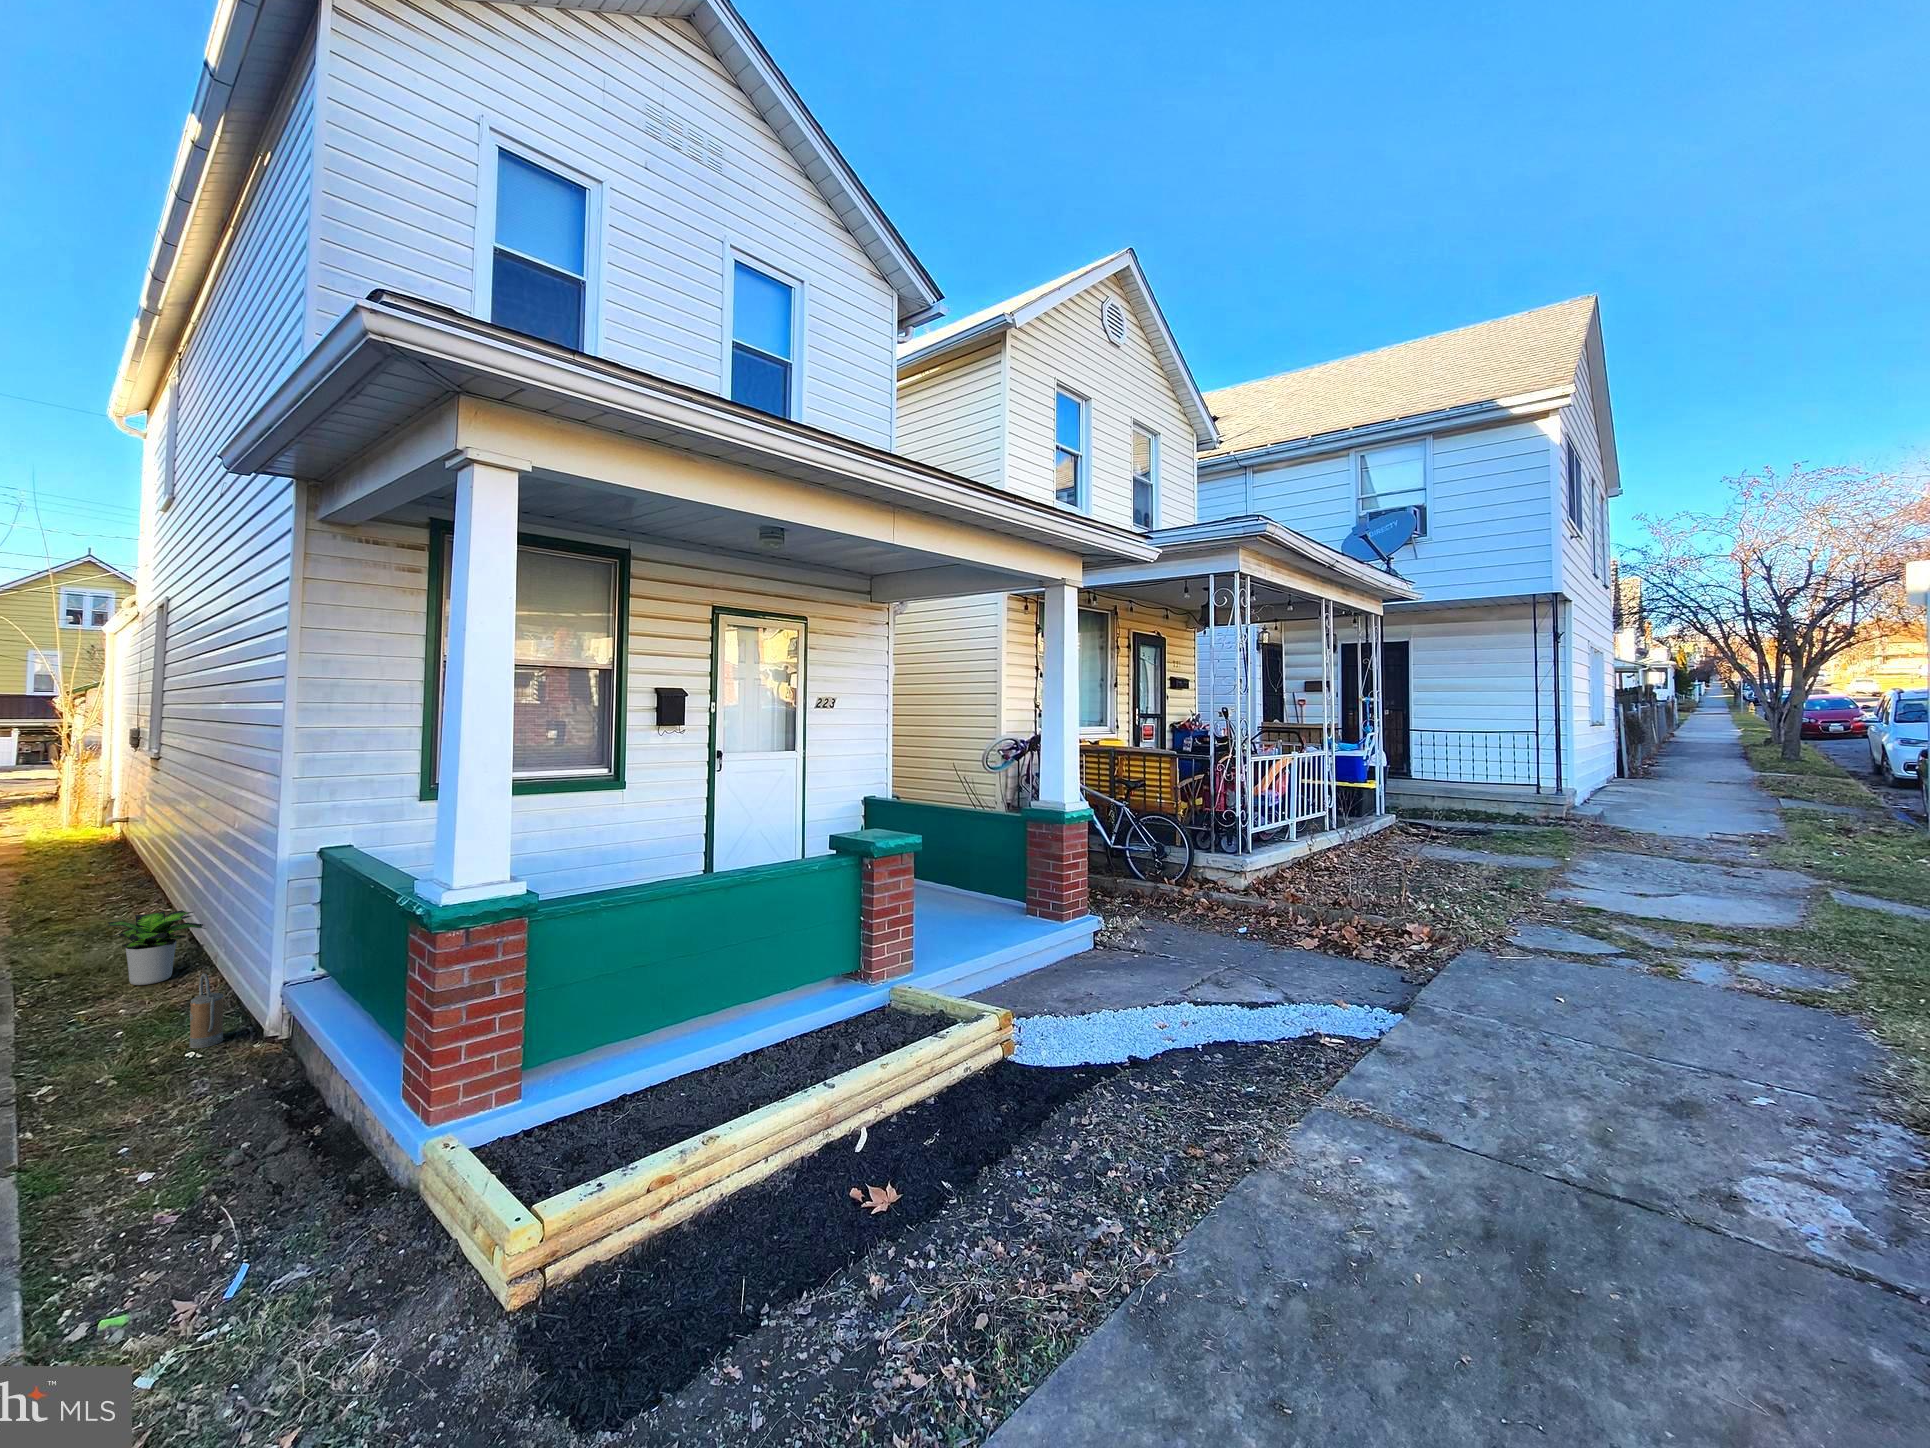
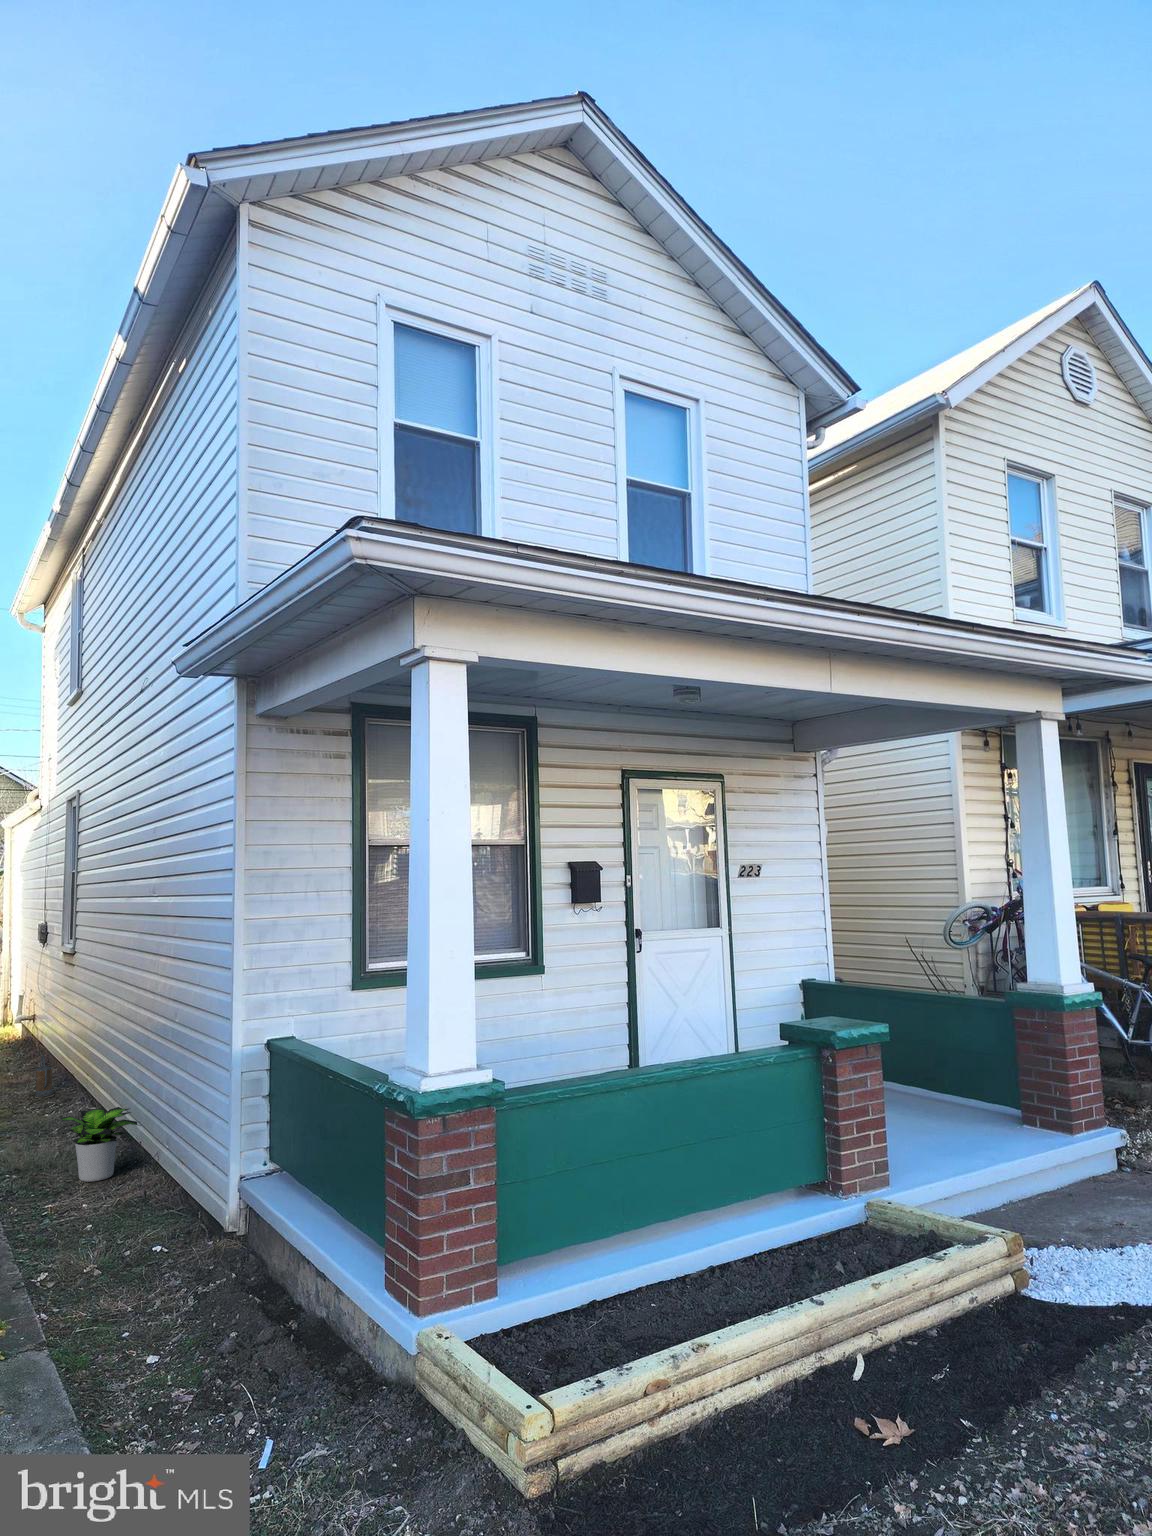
watering can: present [190,973,224,1048] -> present [35,1055,52,1097]

